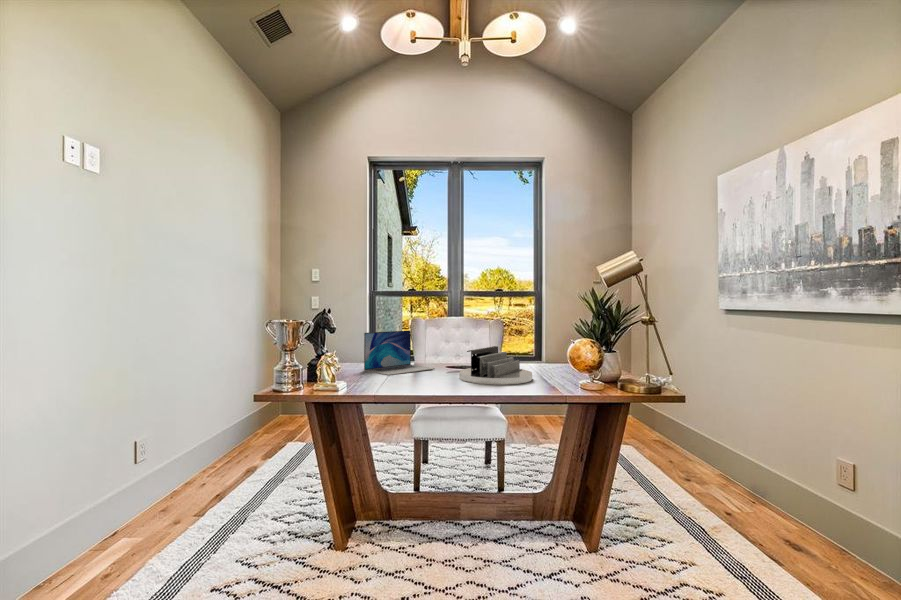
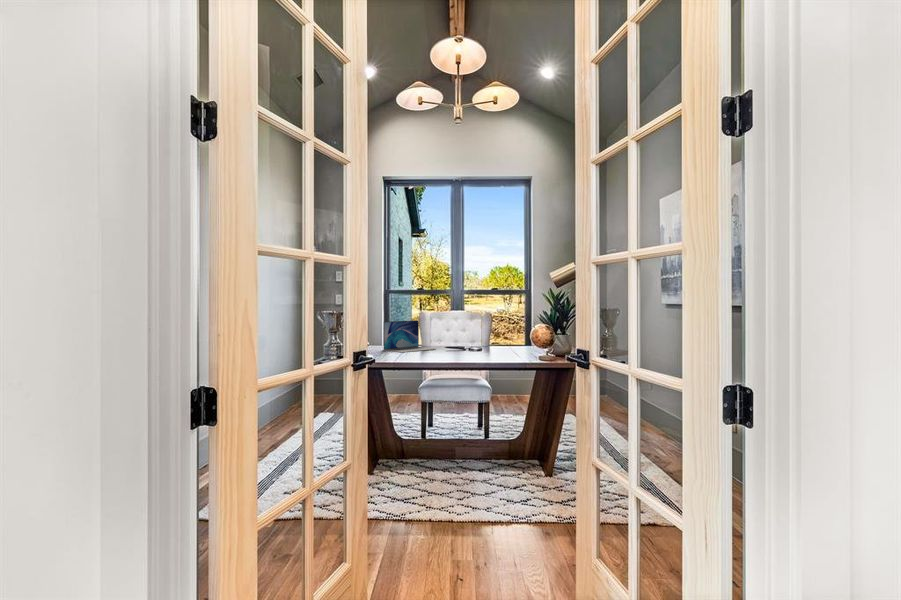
desk organizer: present [459,346,532,385] -> none [454,331,507,357]

